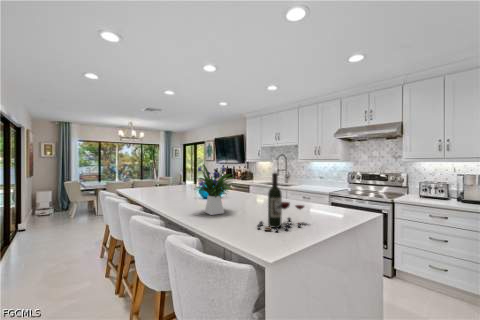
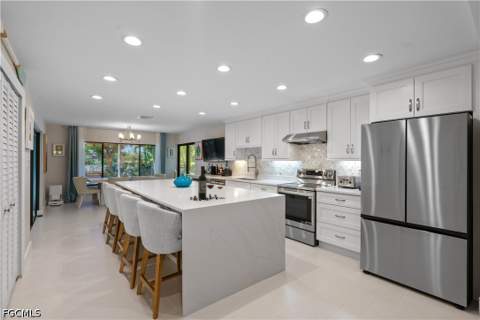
flower arrangement: present [196,164,234,215] -> none [156,161,188,194]

